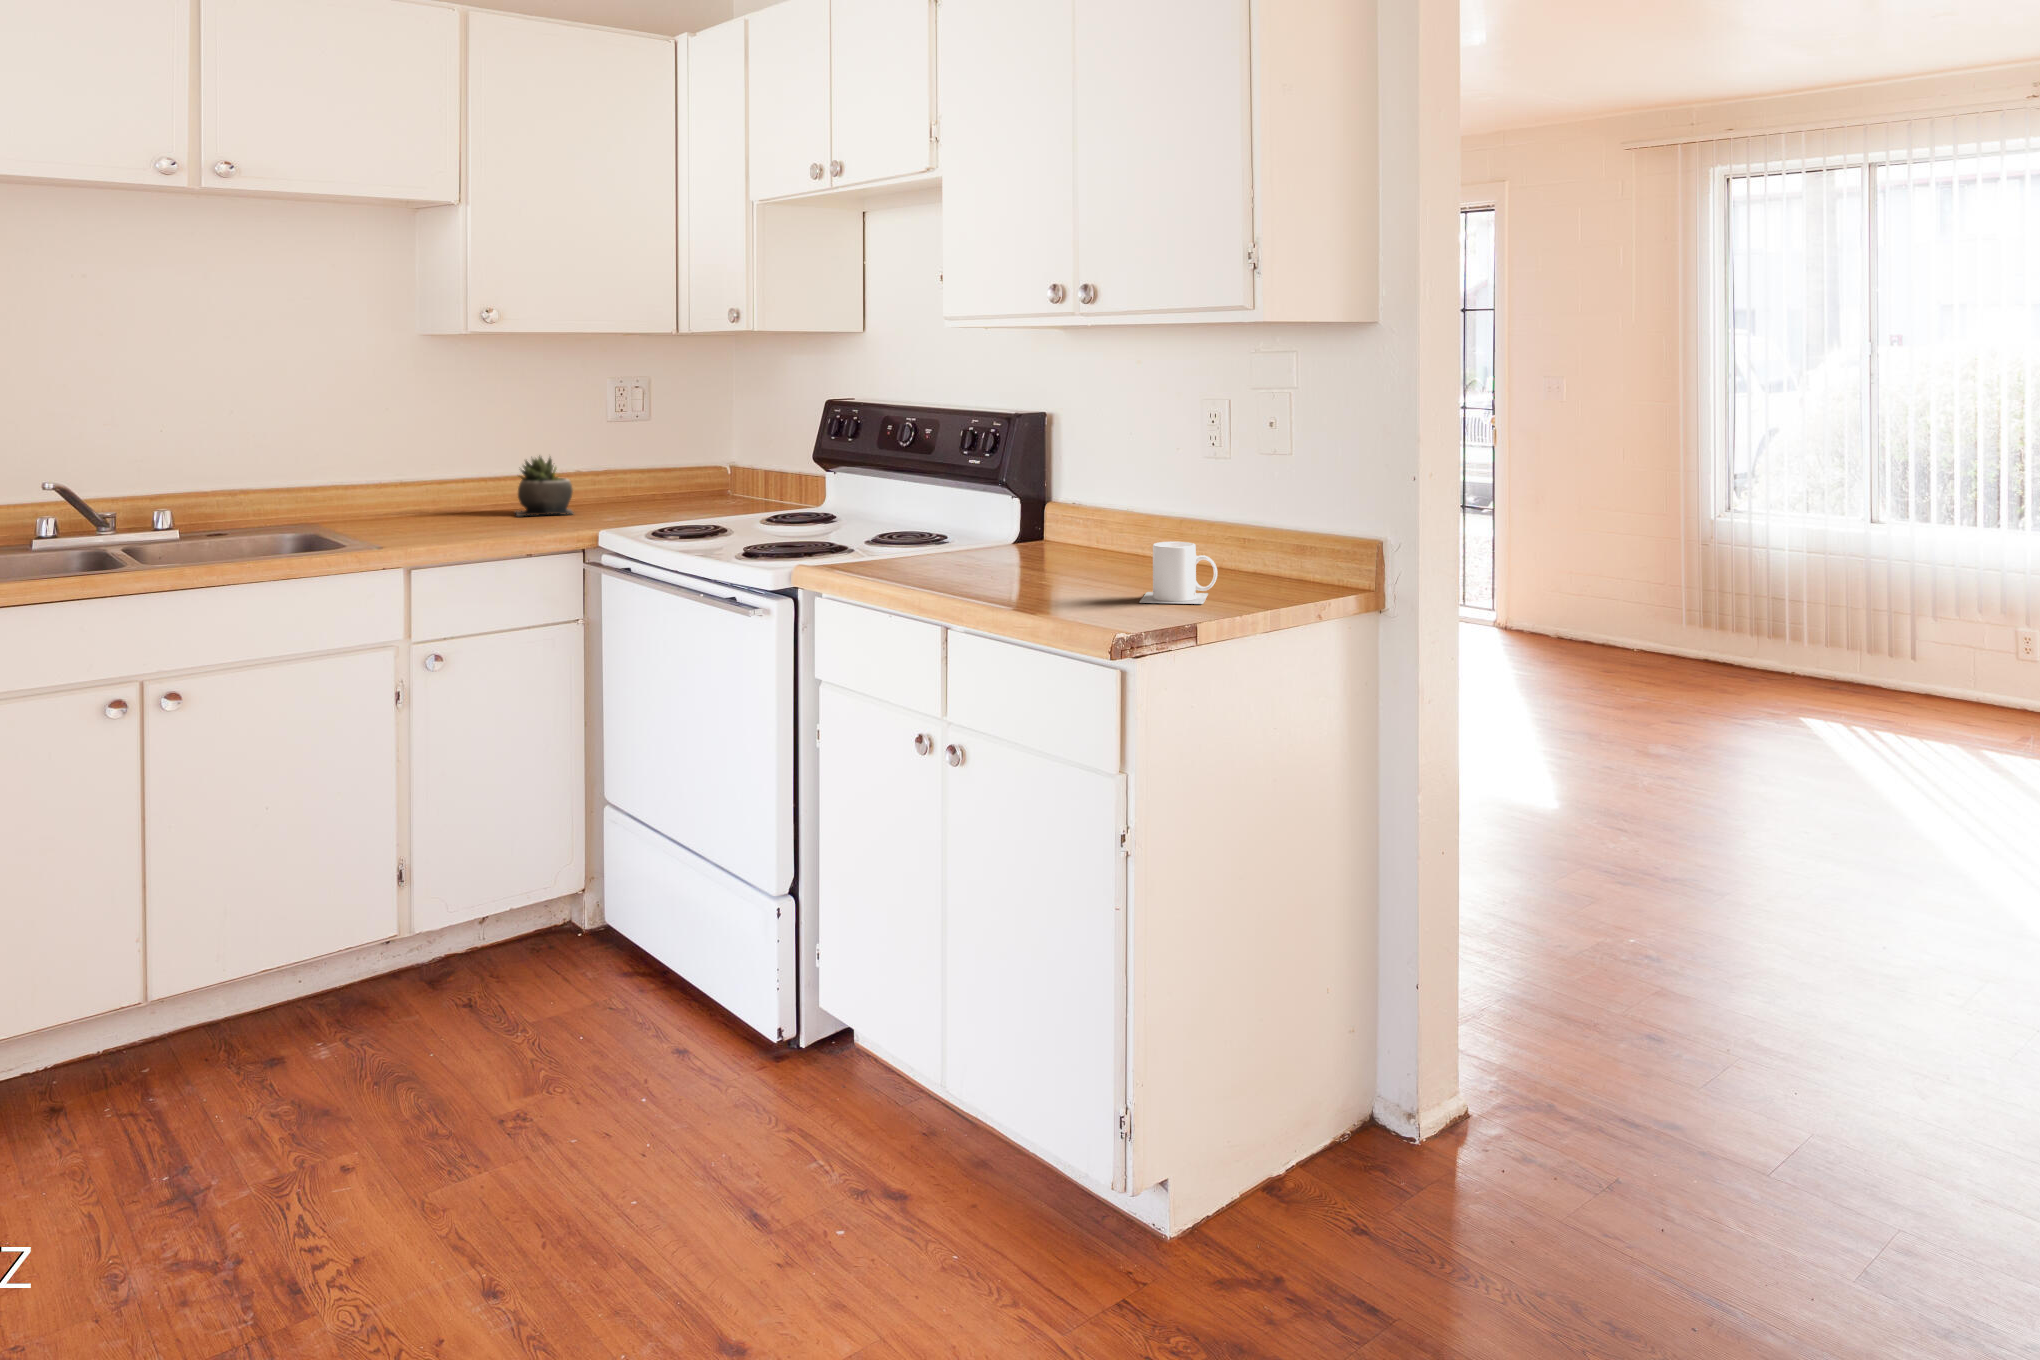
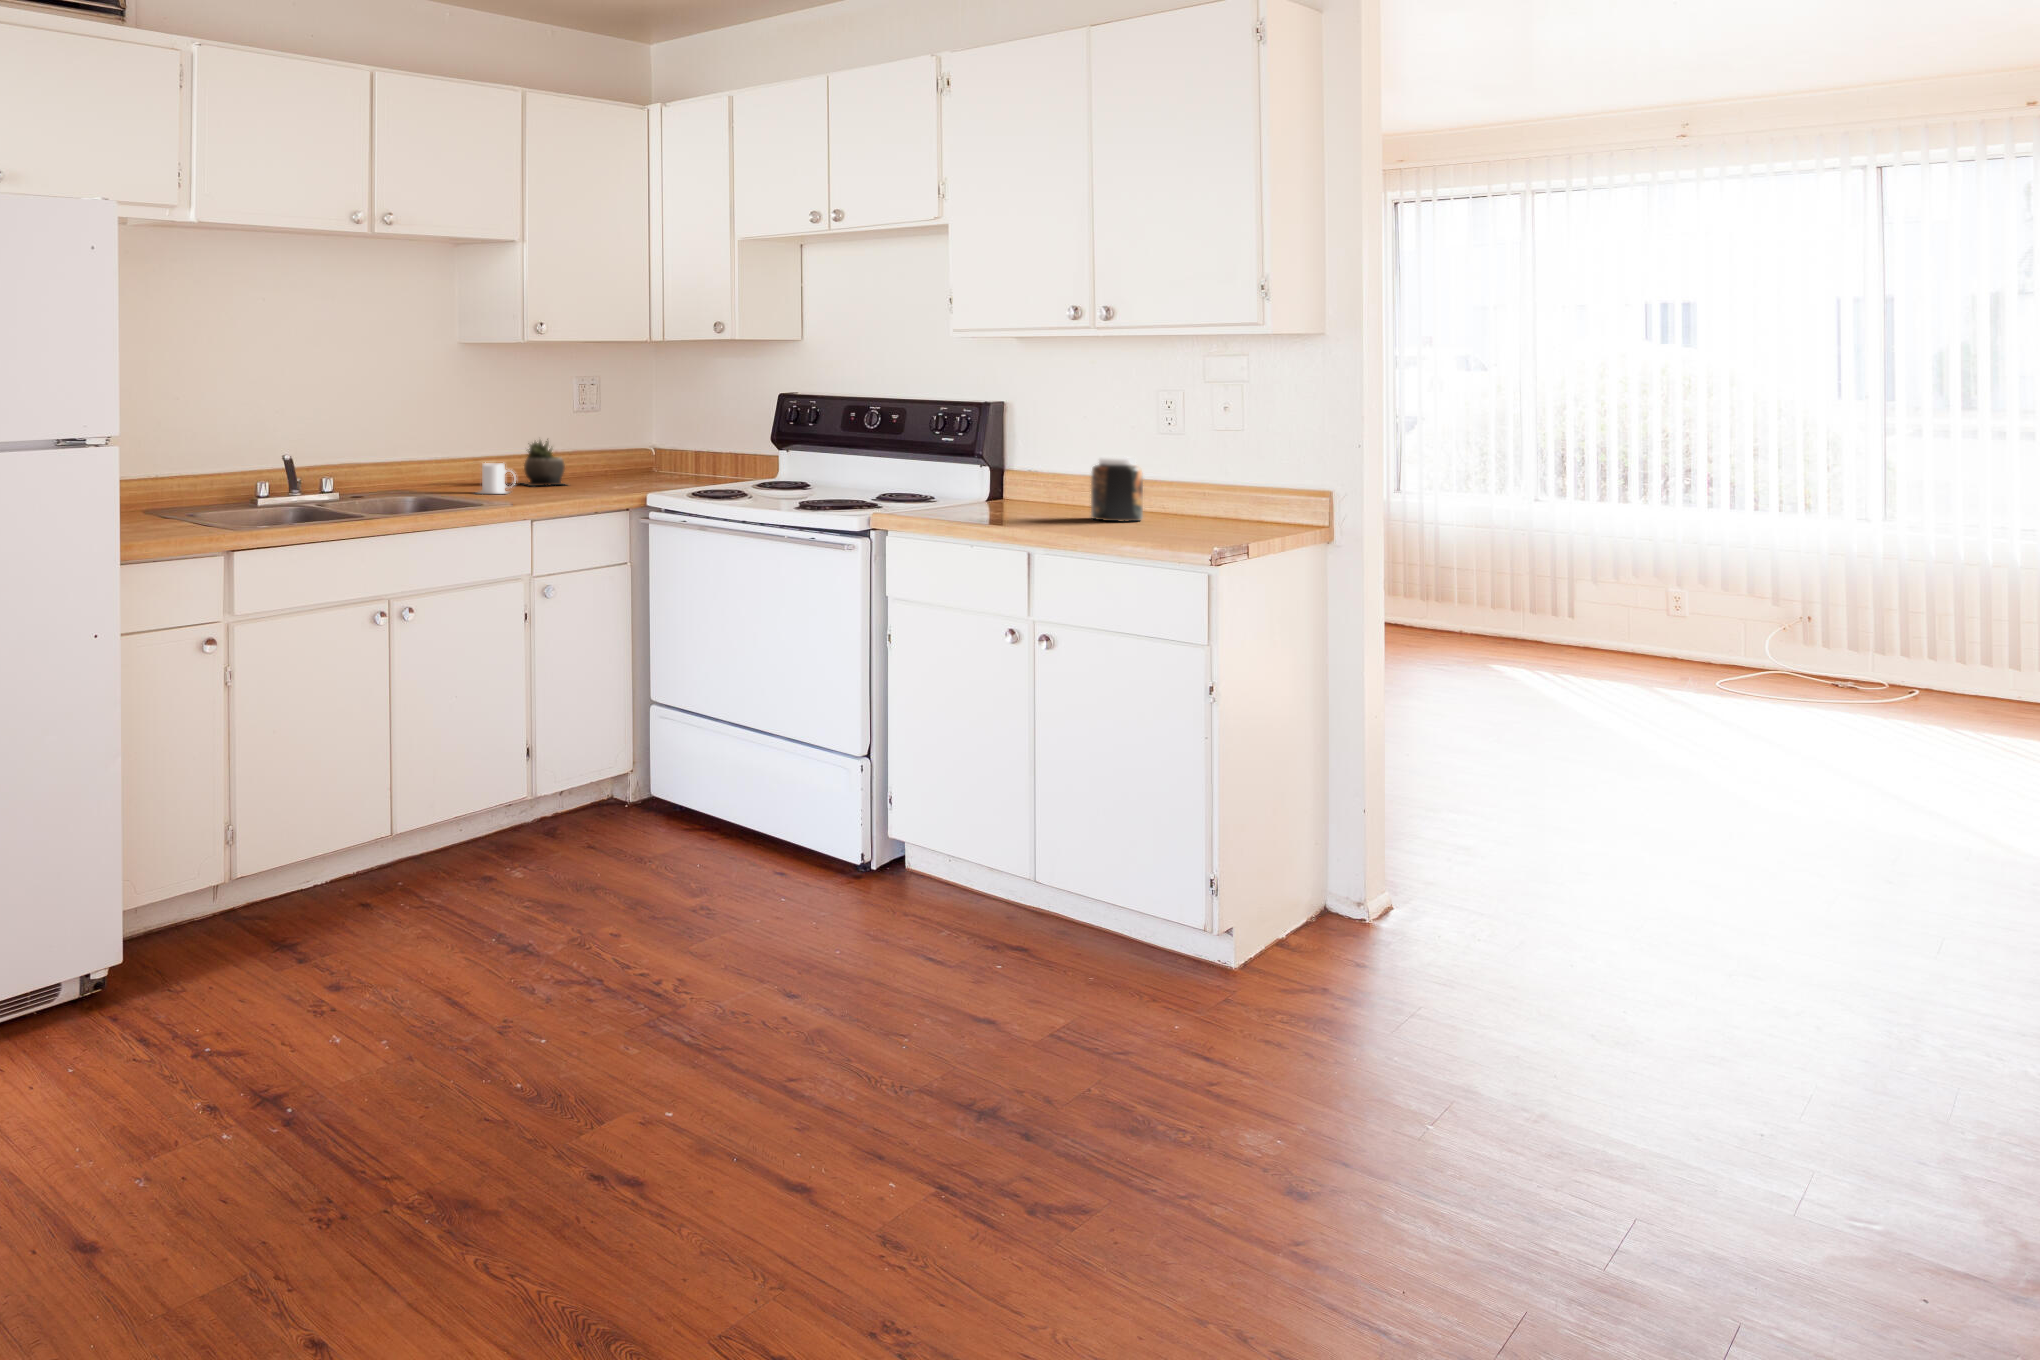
jar: none [1086,487,1152,577] -> present [1091,457,1143,521]
mug: present [1140,542,1217,604] -> present [478,463,516,494]

